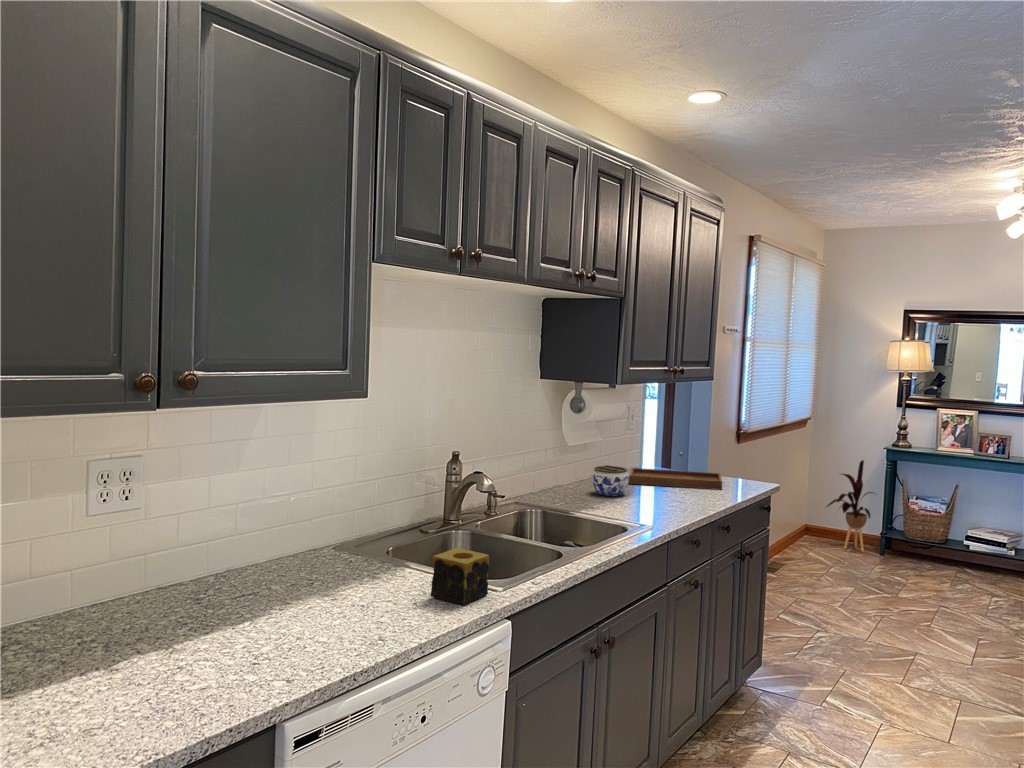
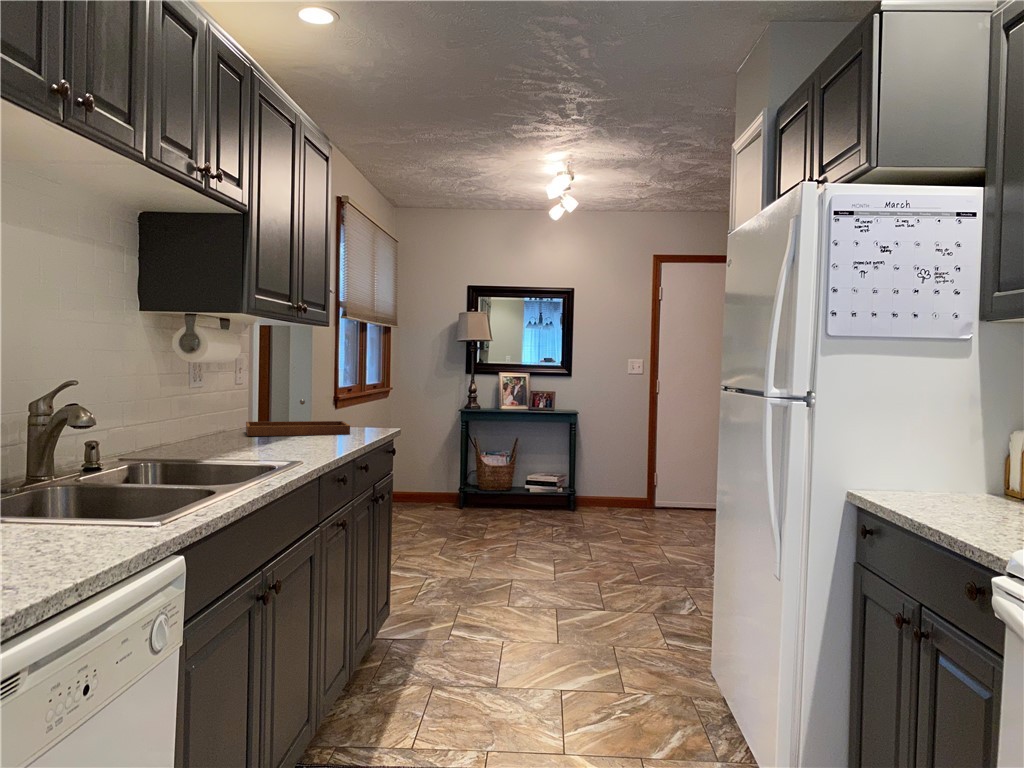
house plant: present [827,460,872,552] -> none [410,422,455,509]
jar: present [592,465,629,496] -> none [209,413,254,446]
candle: present [431,548,489,605] -> none [57,475,144,543]

